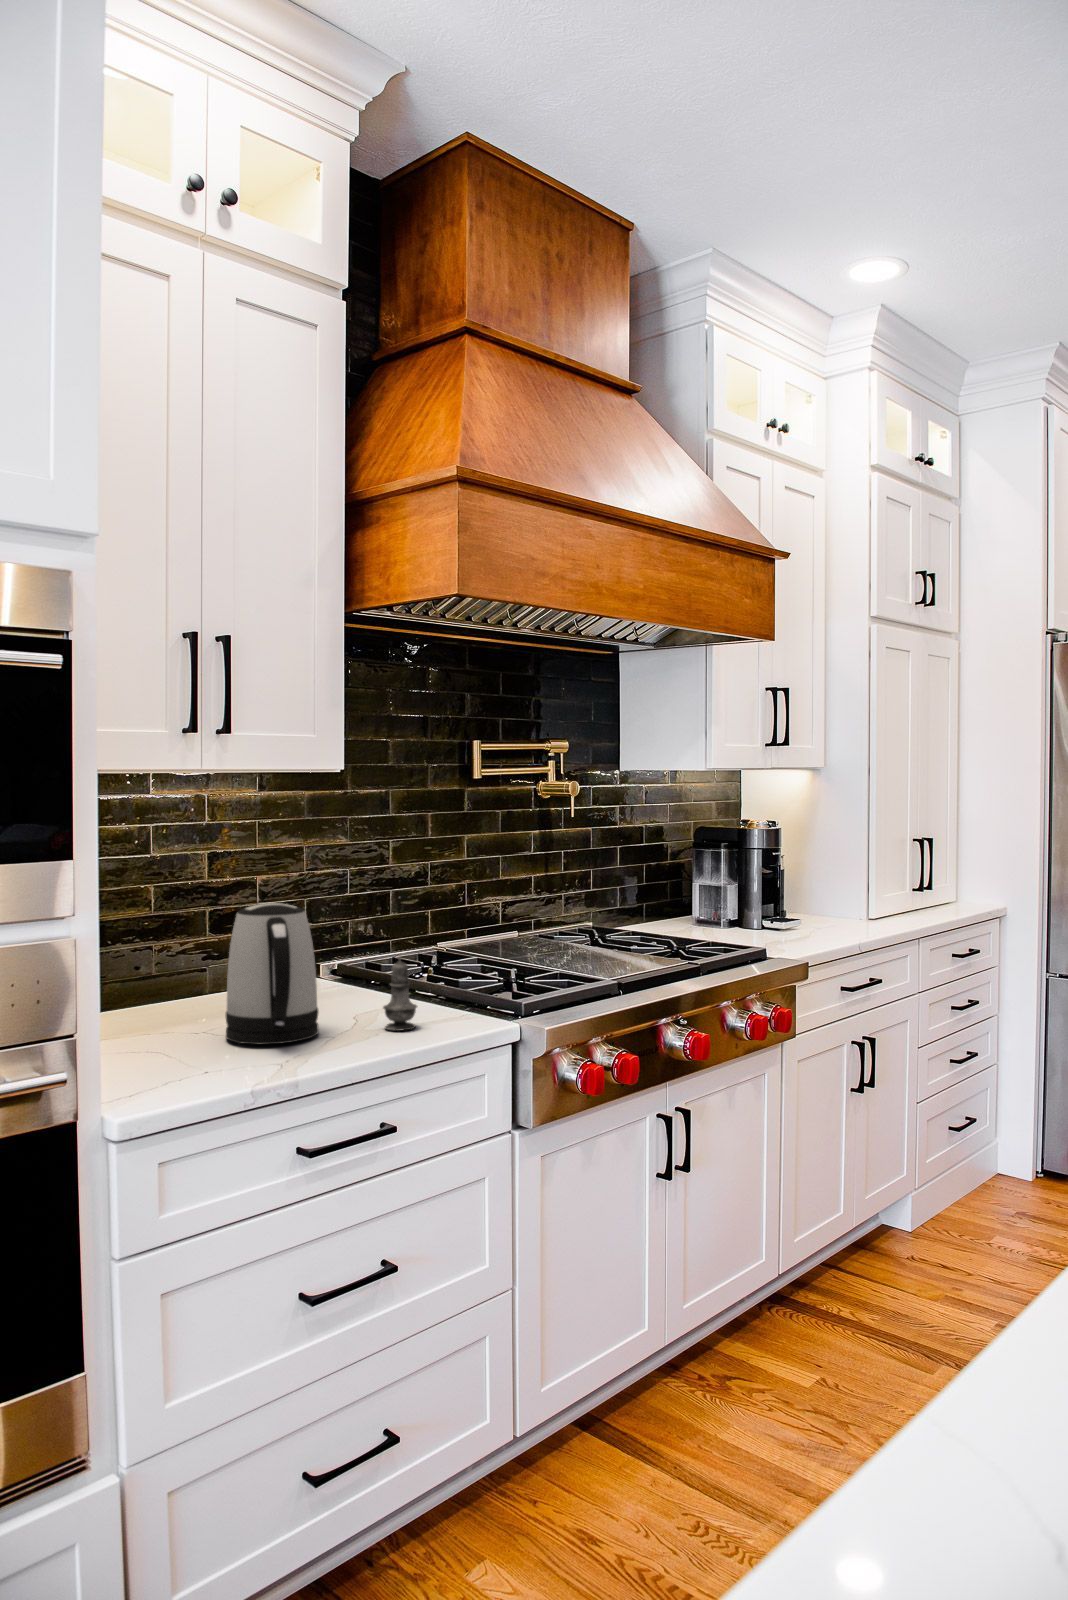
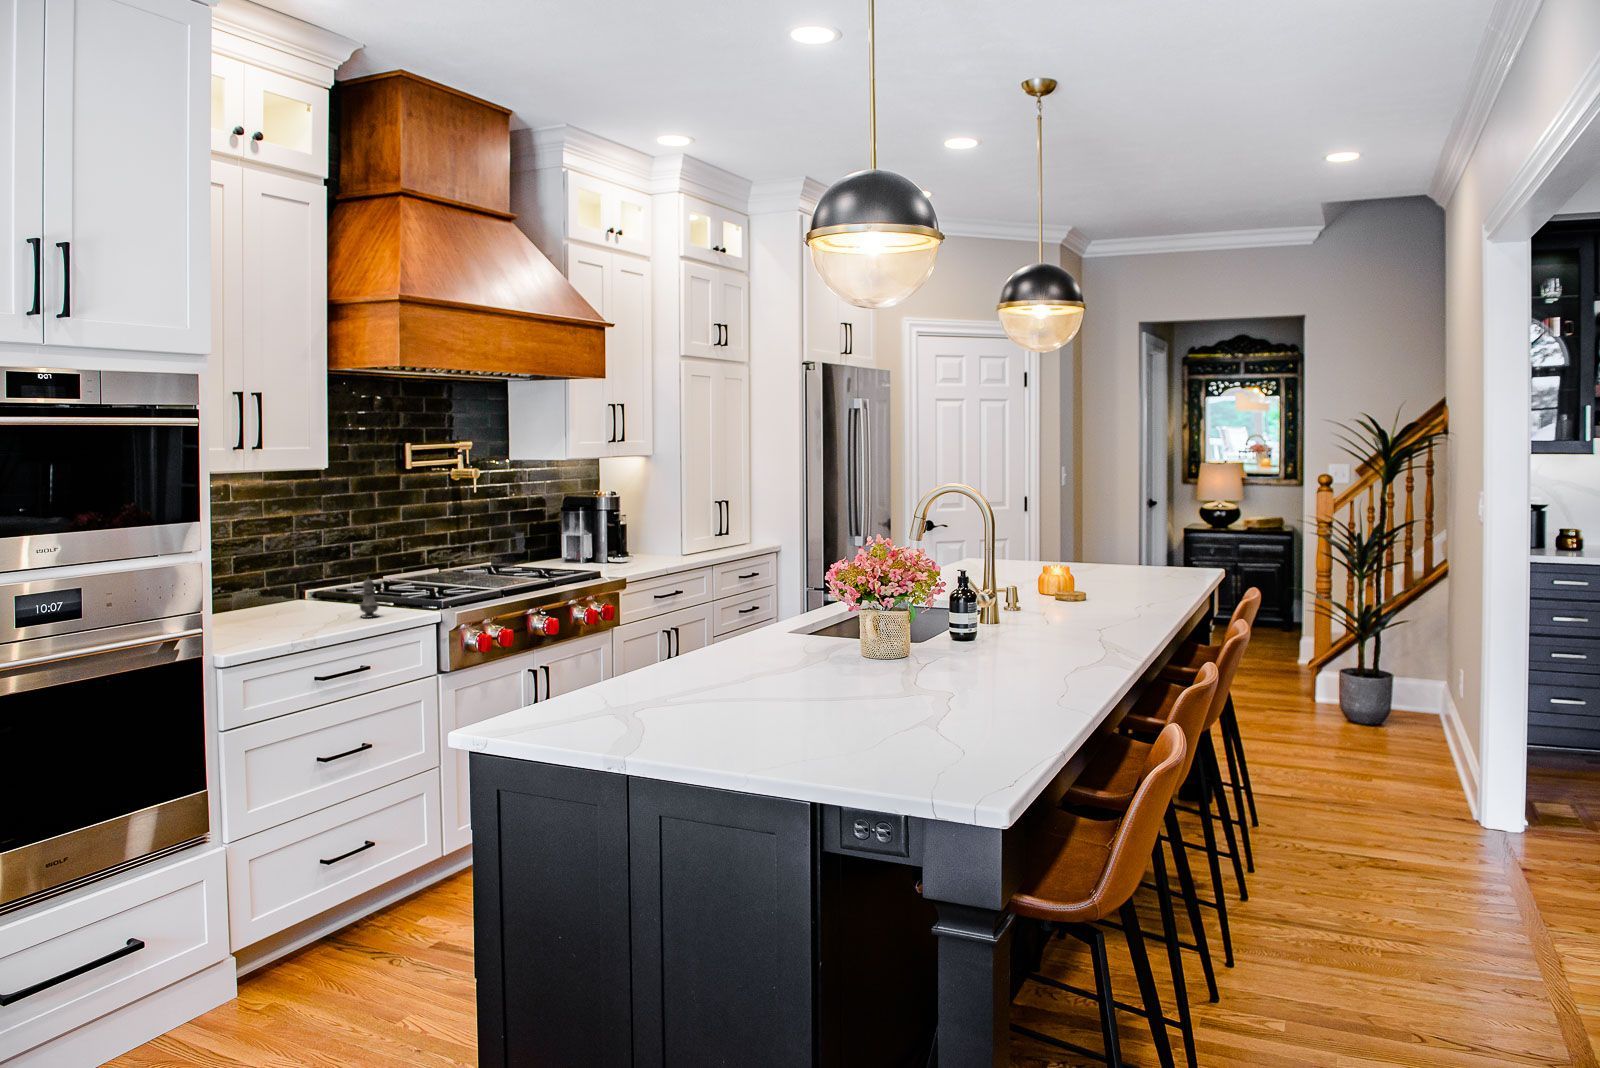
kettle: present [226,903,319,1044] -> none [264,547,321,626]

